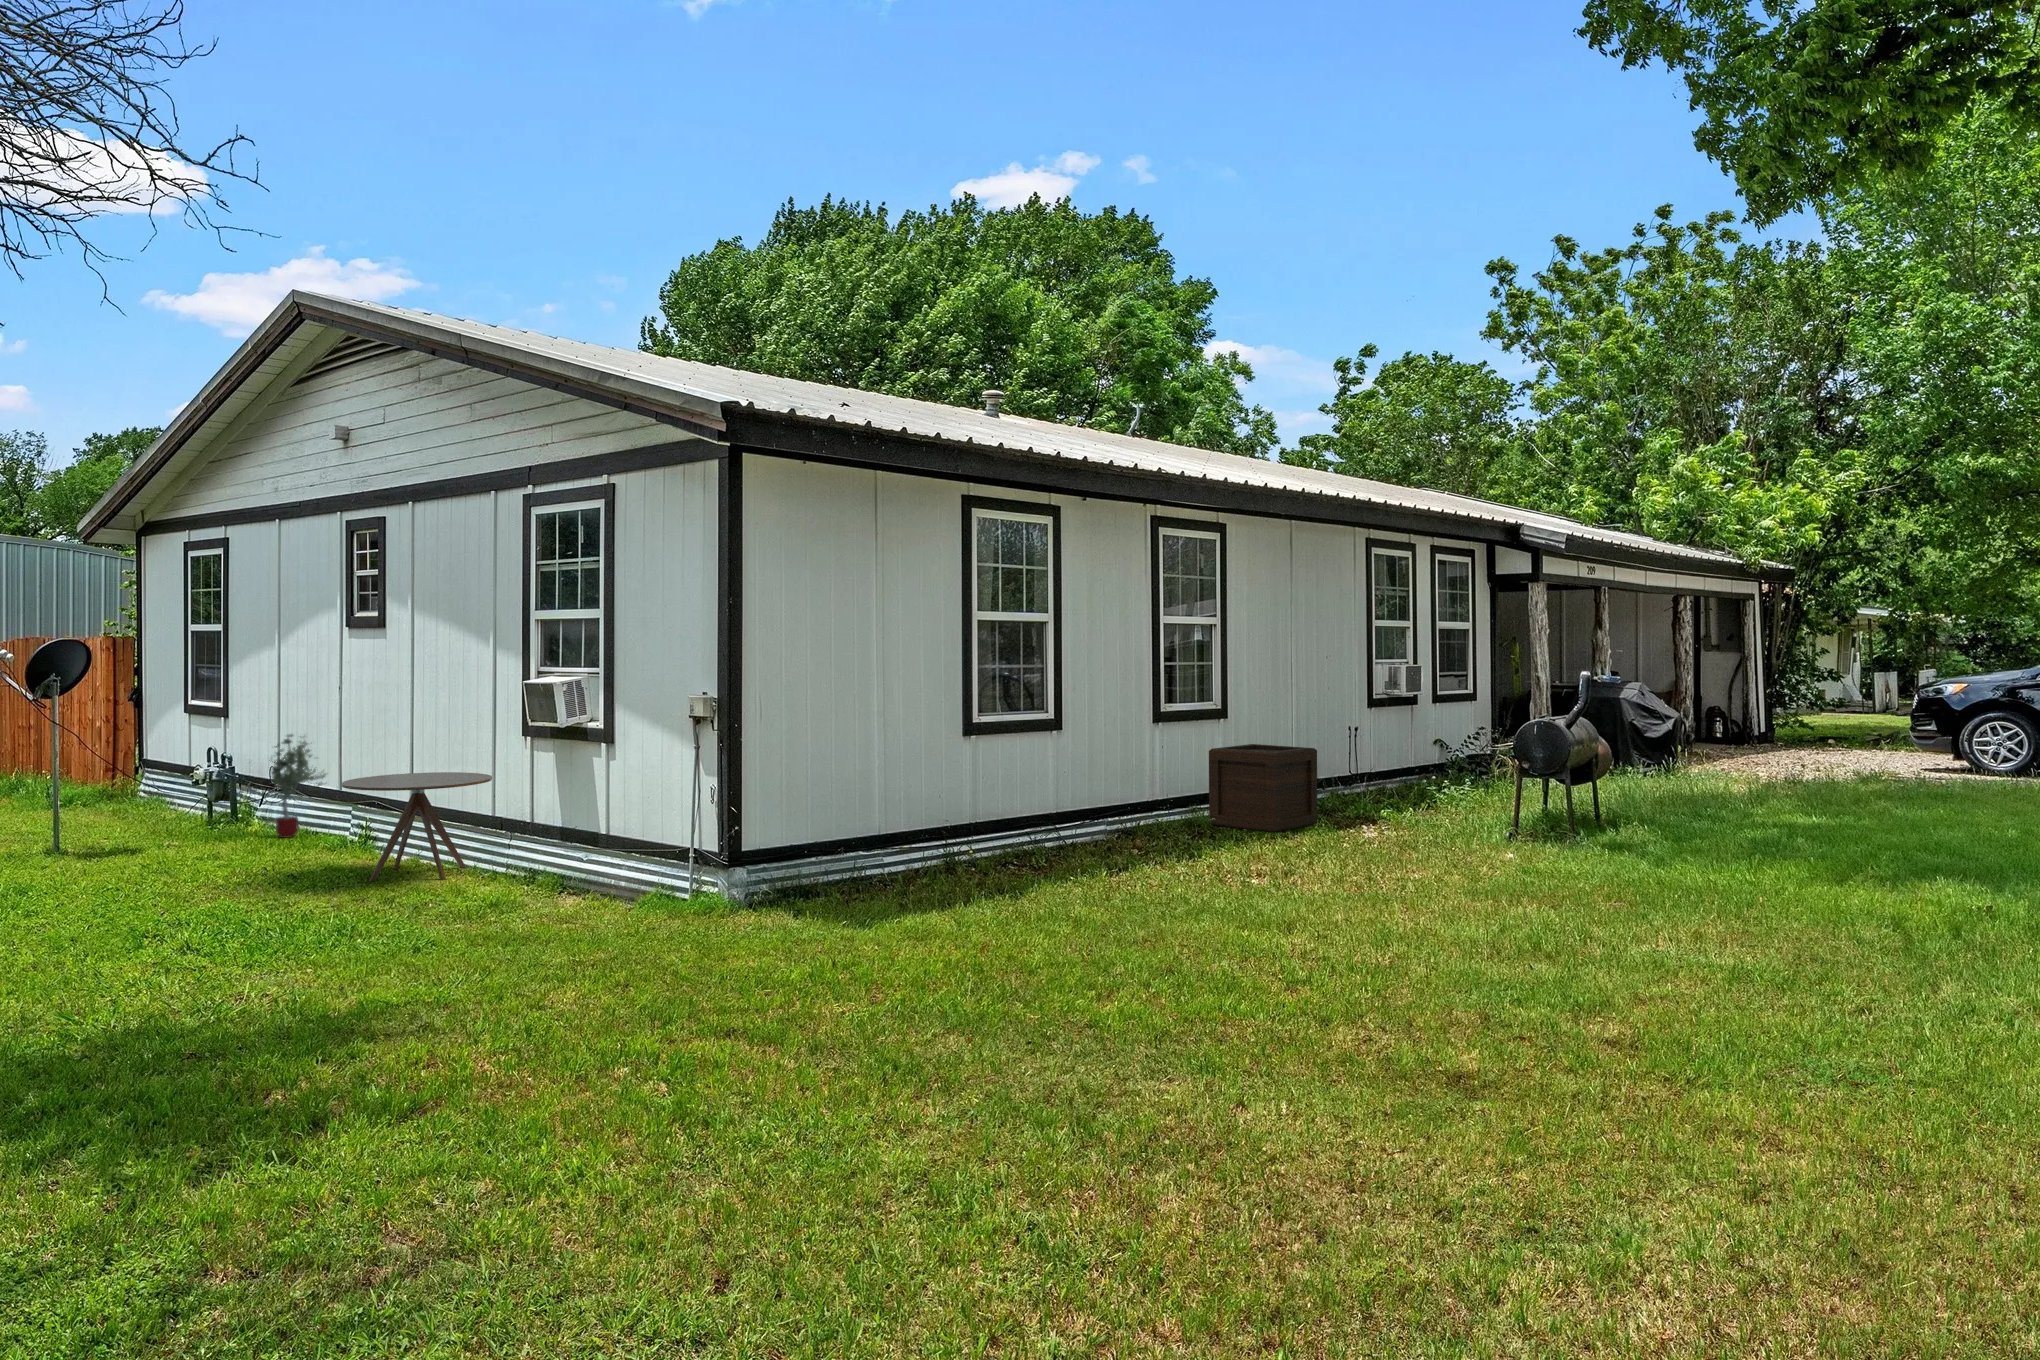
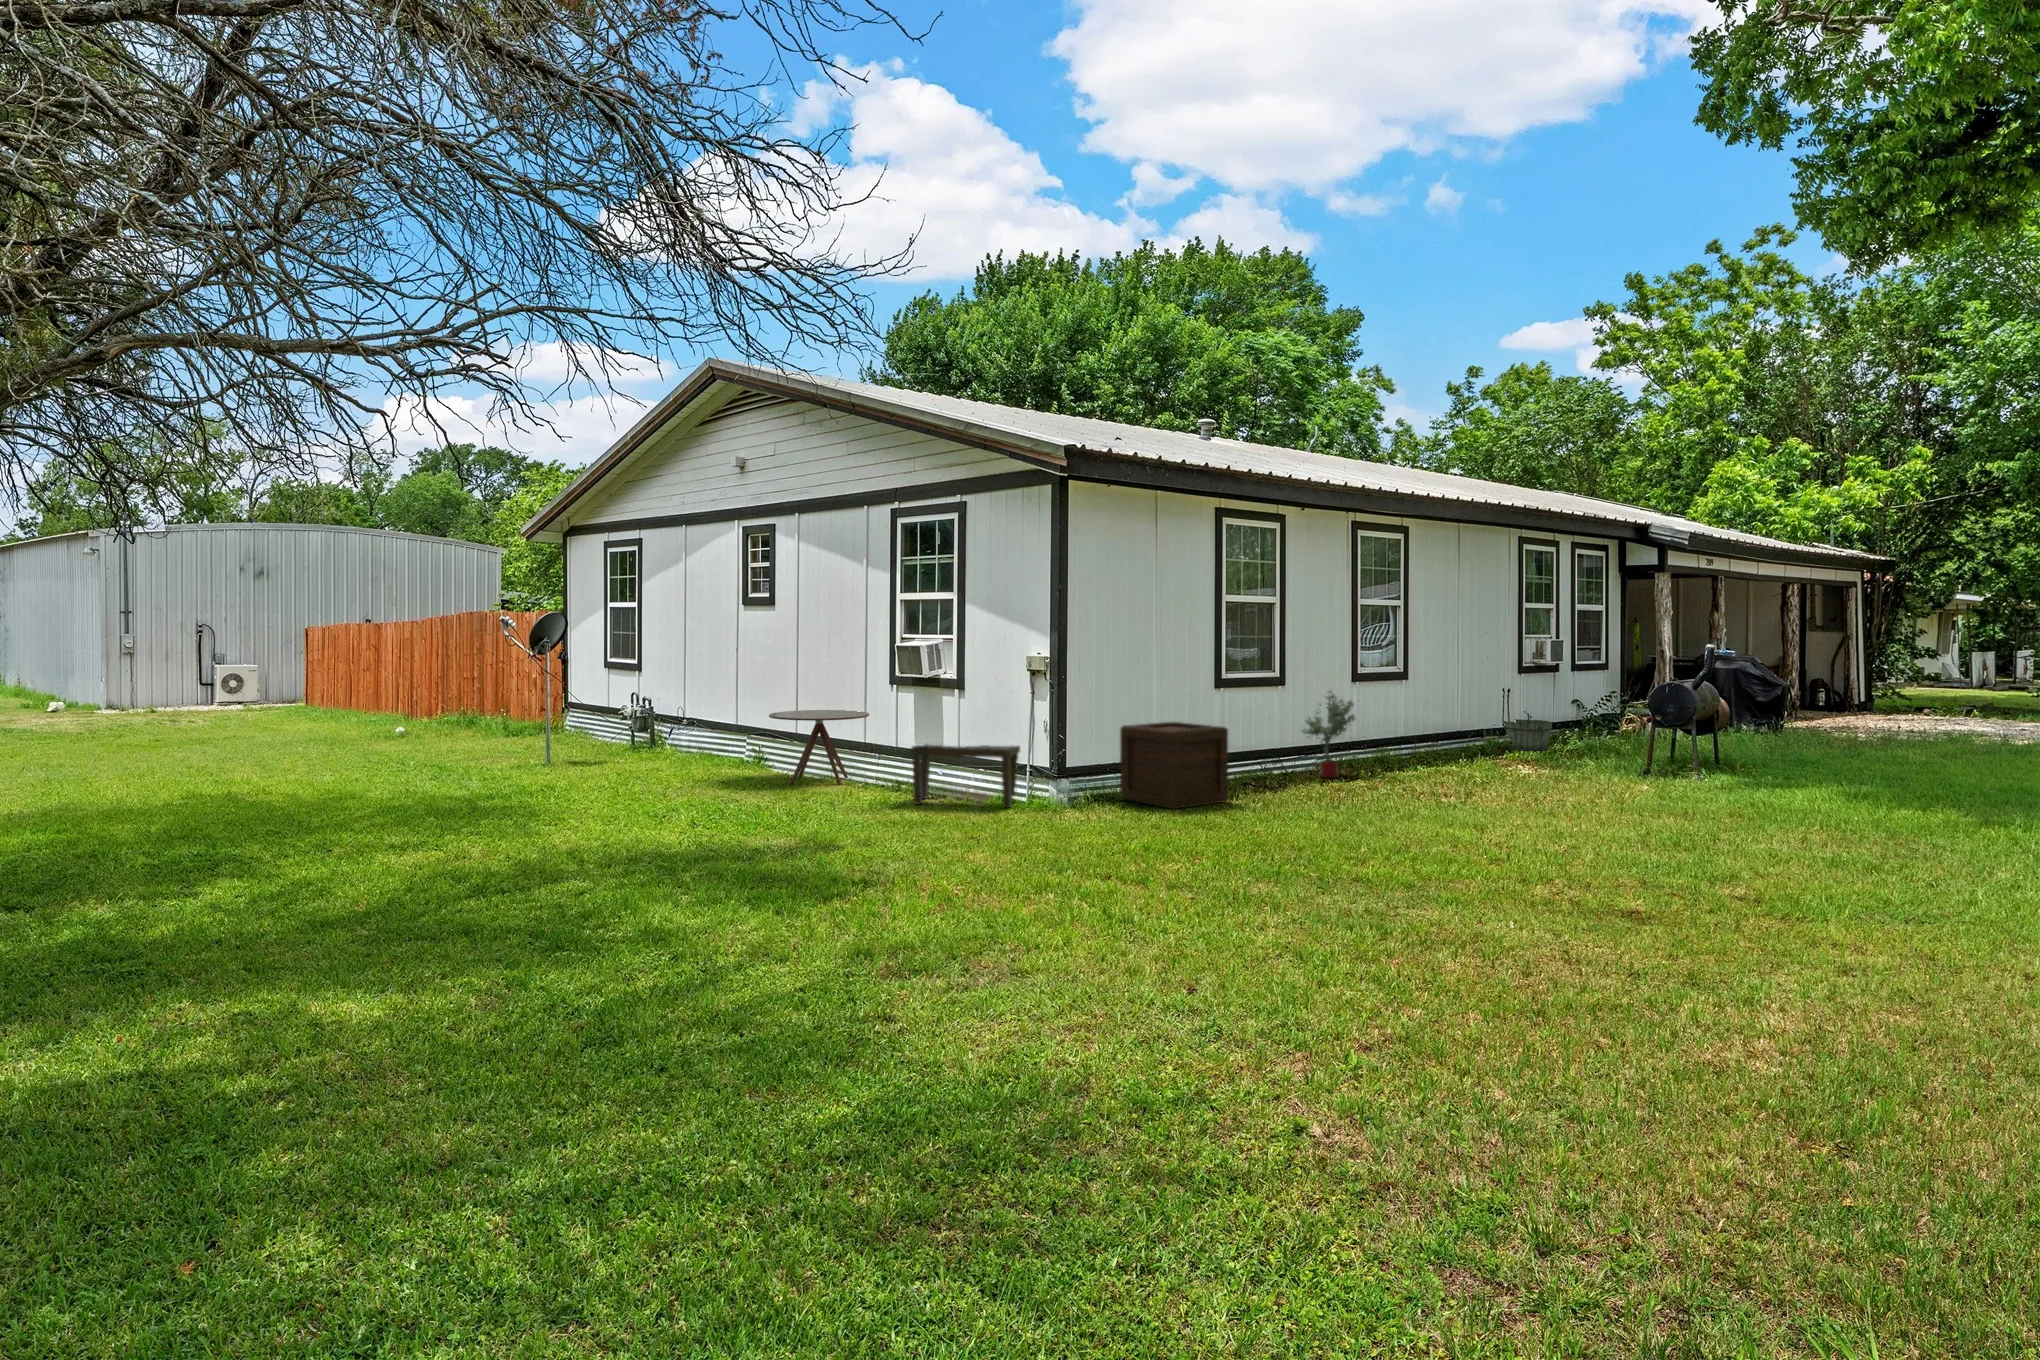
potted tree: present [271,734,326,838] -> present [1302,691,1355,778]
wooden crate: present [1209,744,1317,832] -> present [1120,722,1228,809]
wooden bucket: none [1351,754,1409,804] -> present [1504,711,1552,751]
bench: none [515,822,678,915] -> present [911,744,1020,808]

